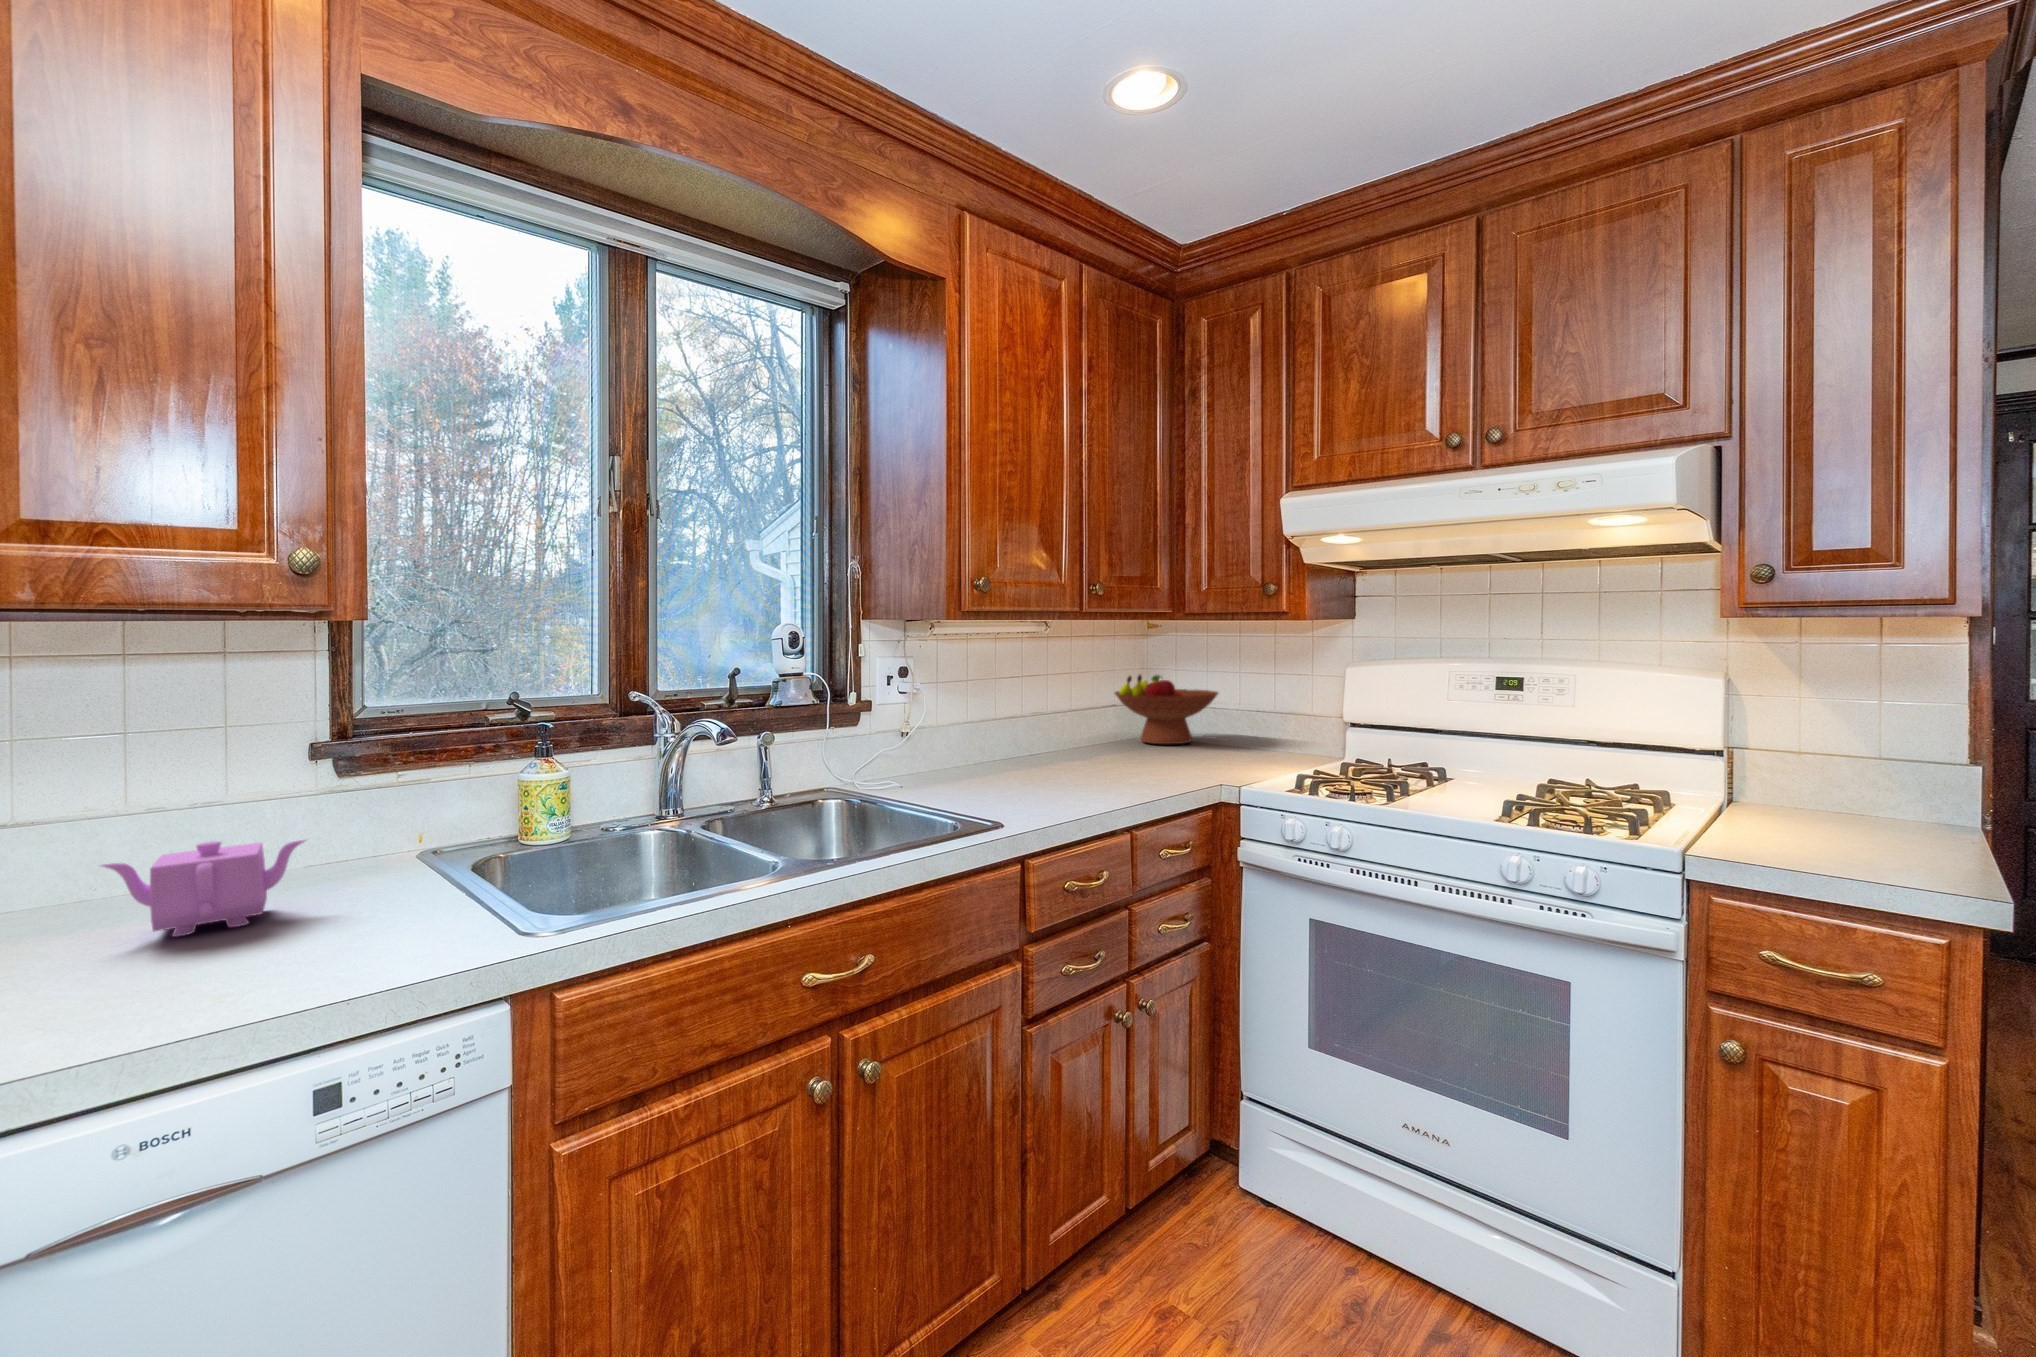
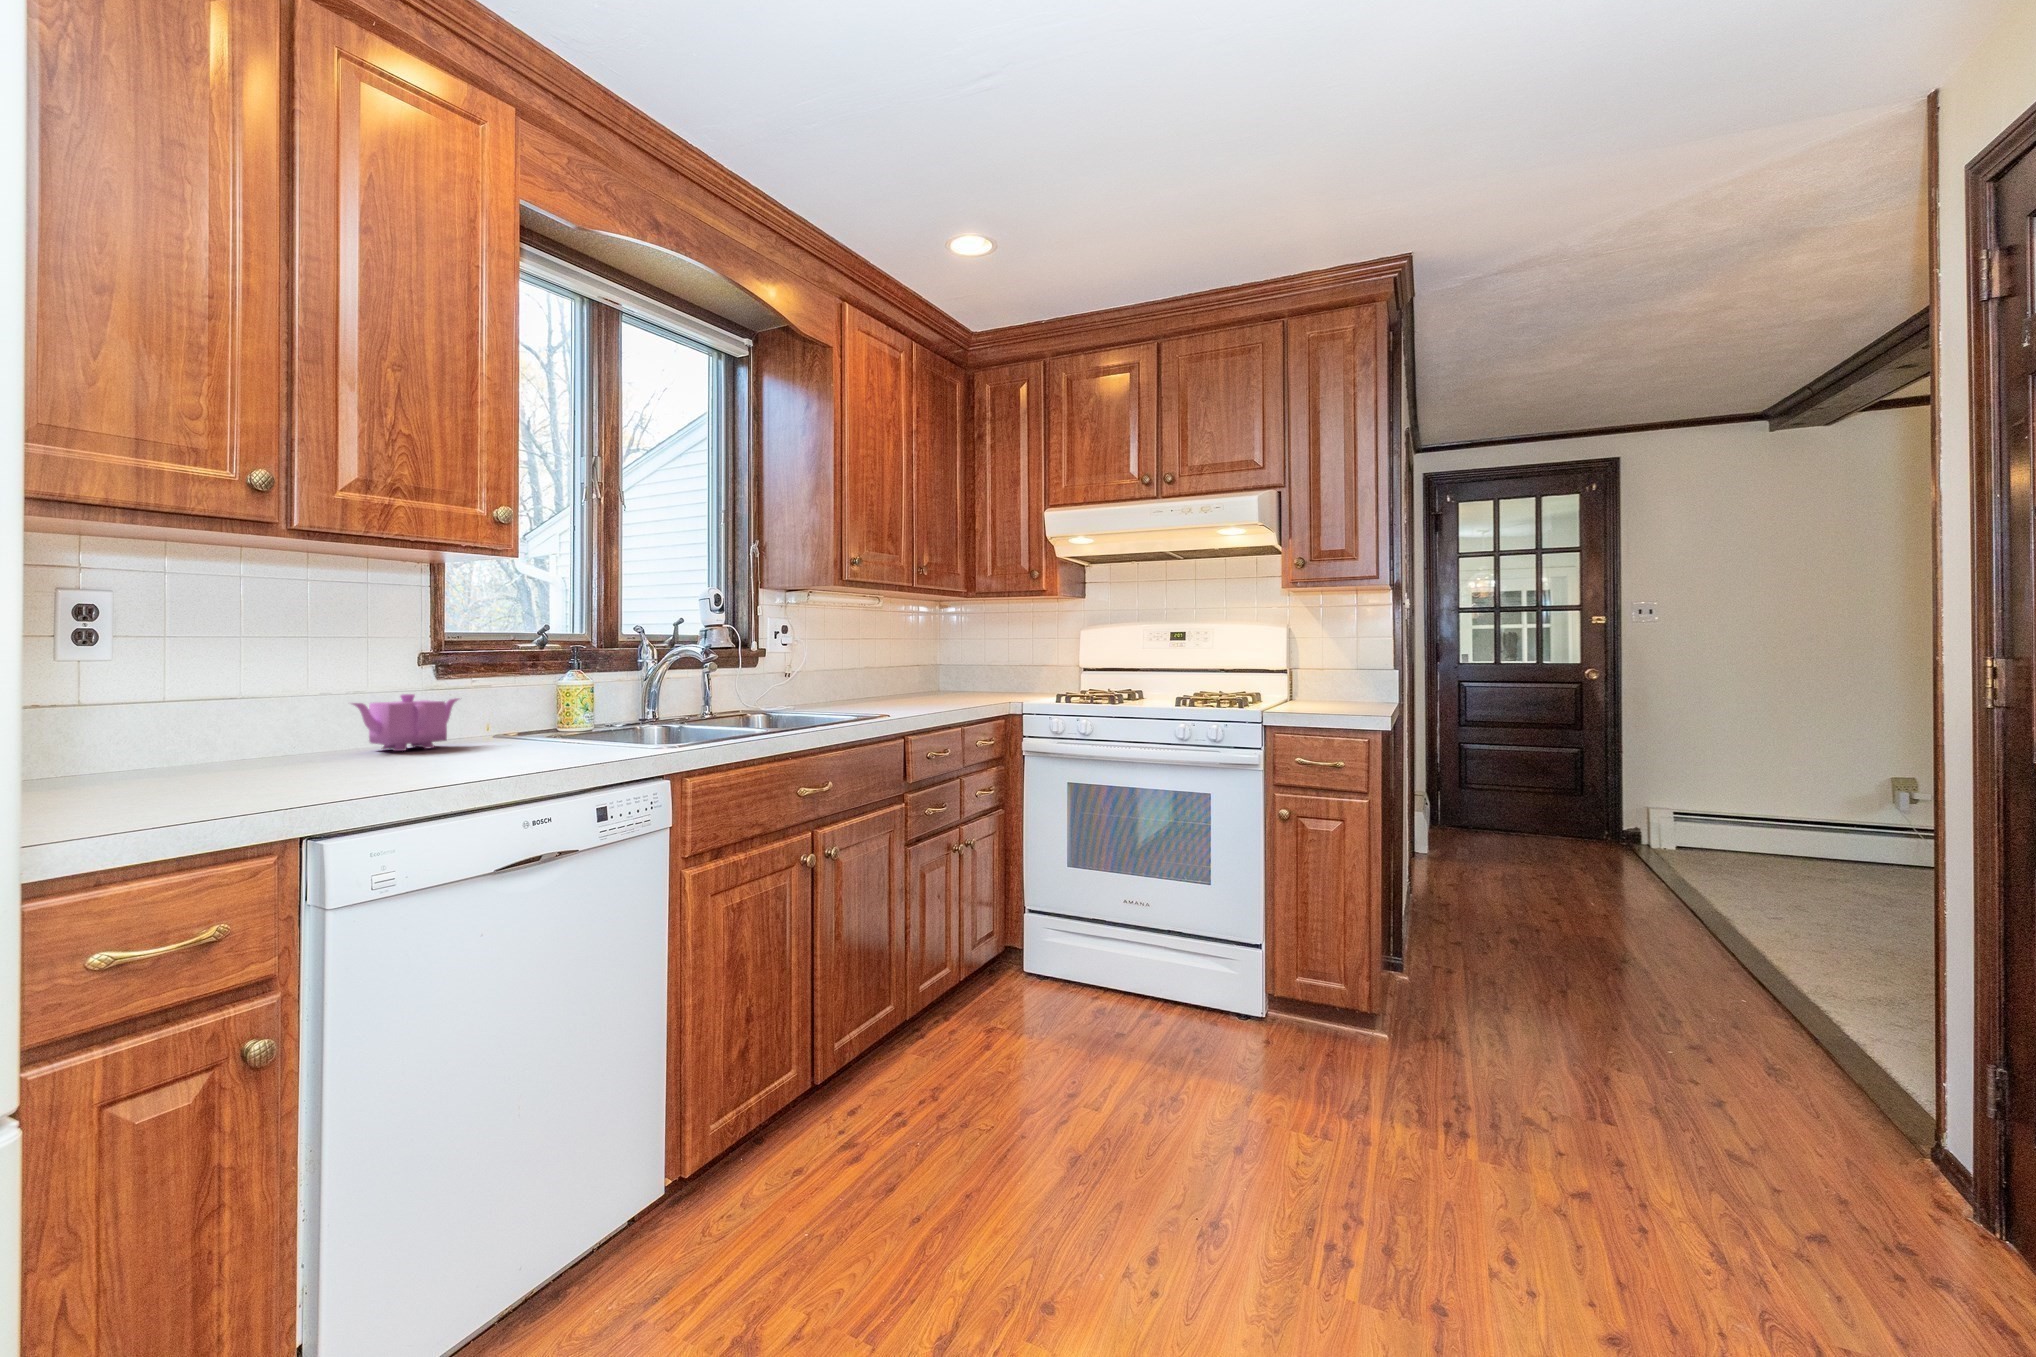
fruit bowl: present [1115,675,1218,744] -> none [918,639,995,691]

